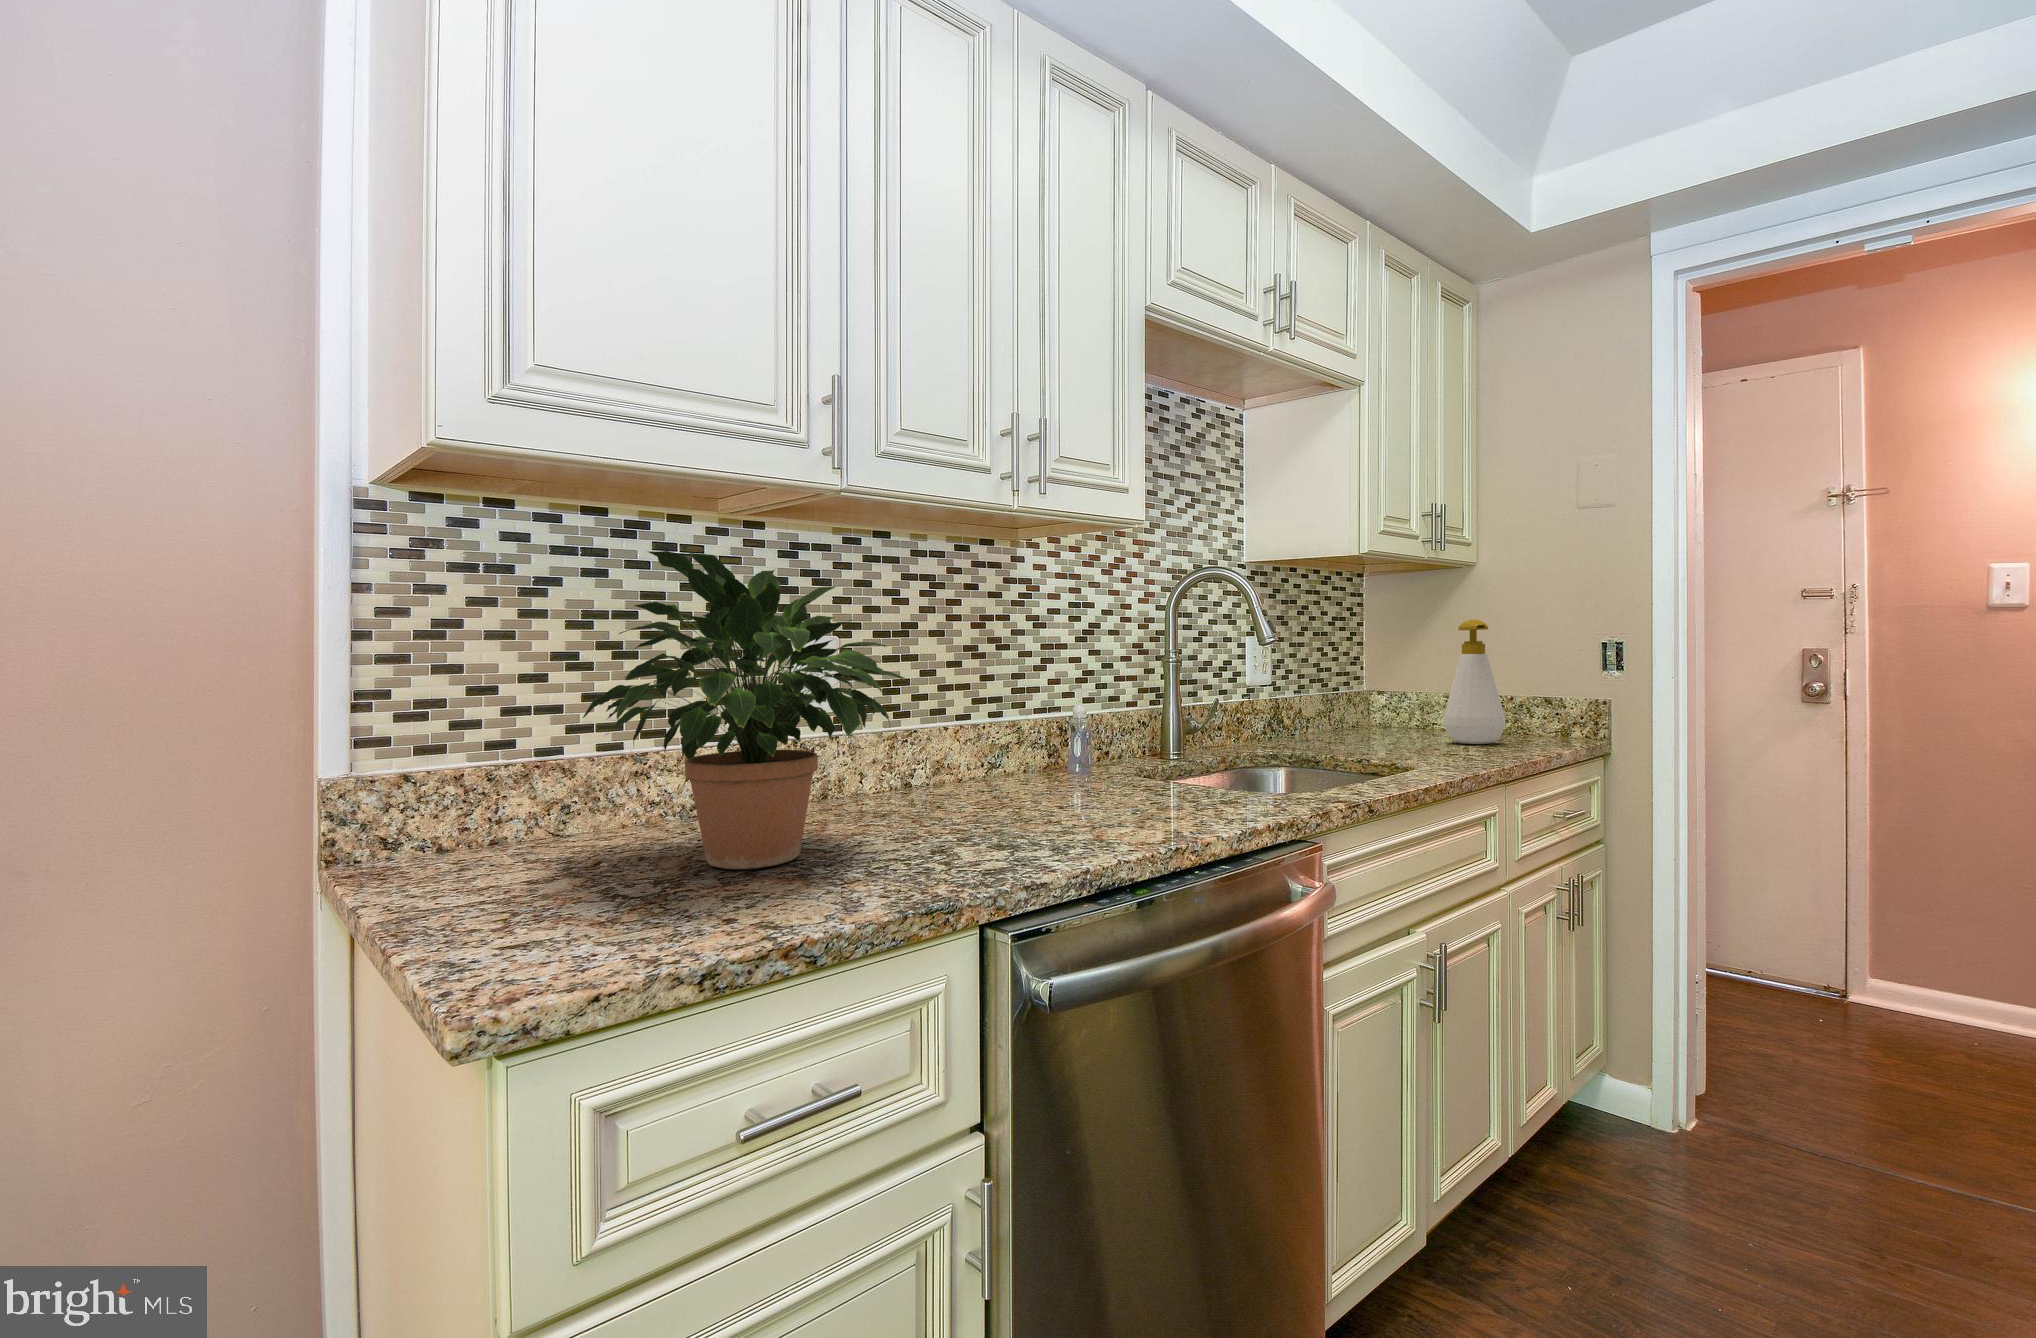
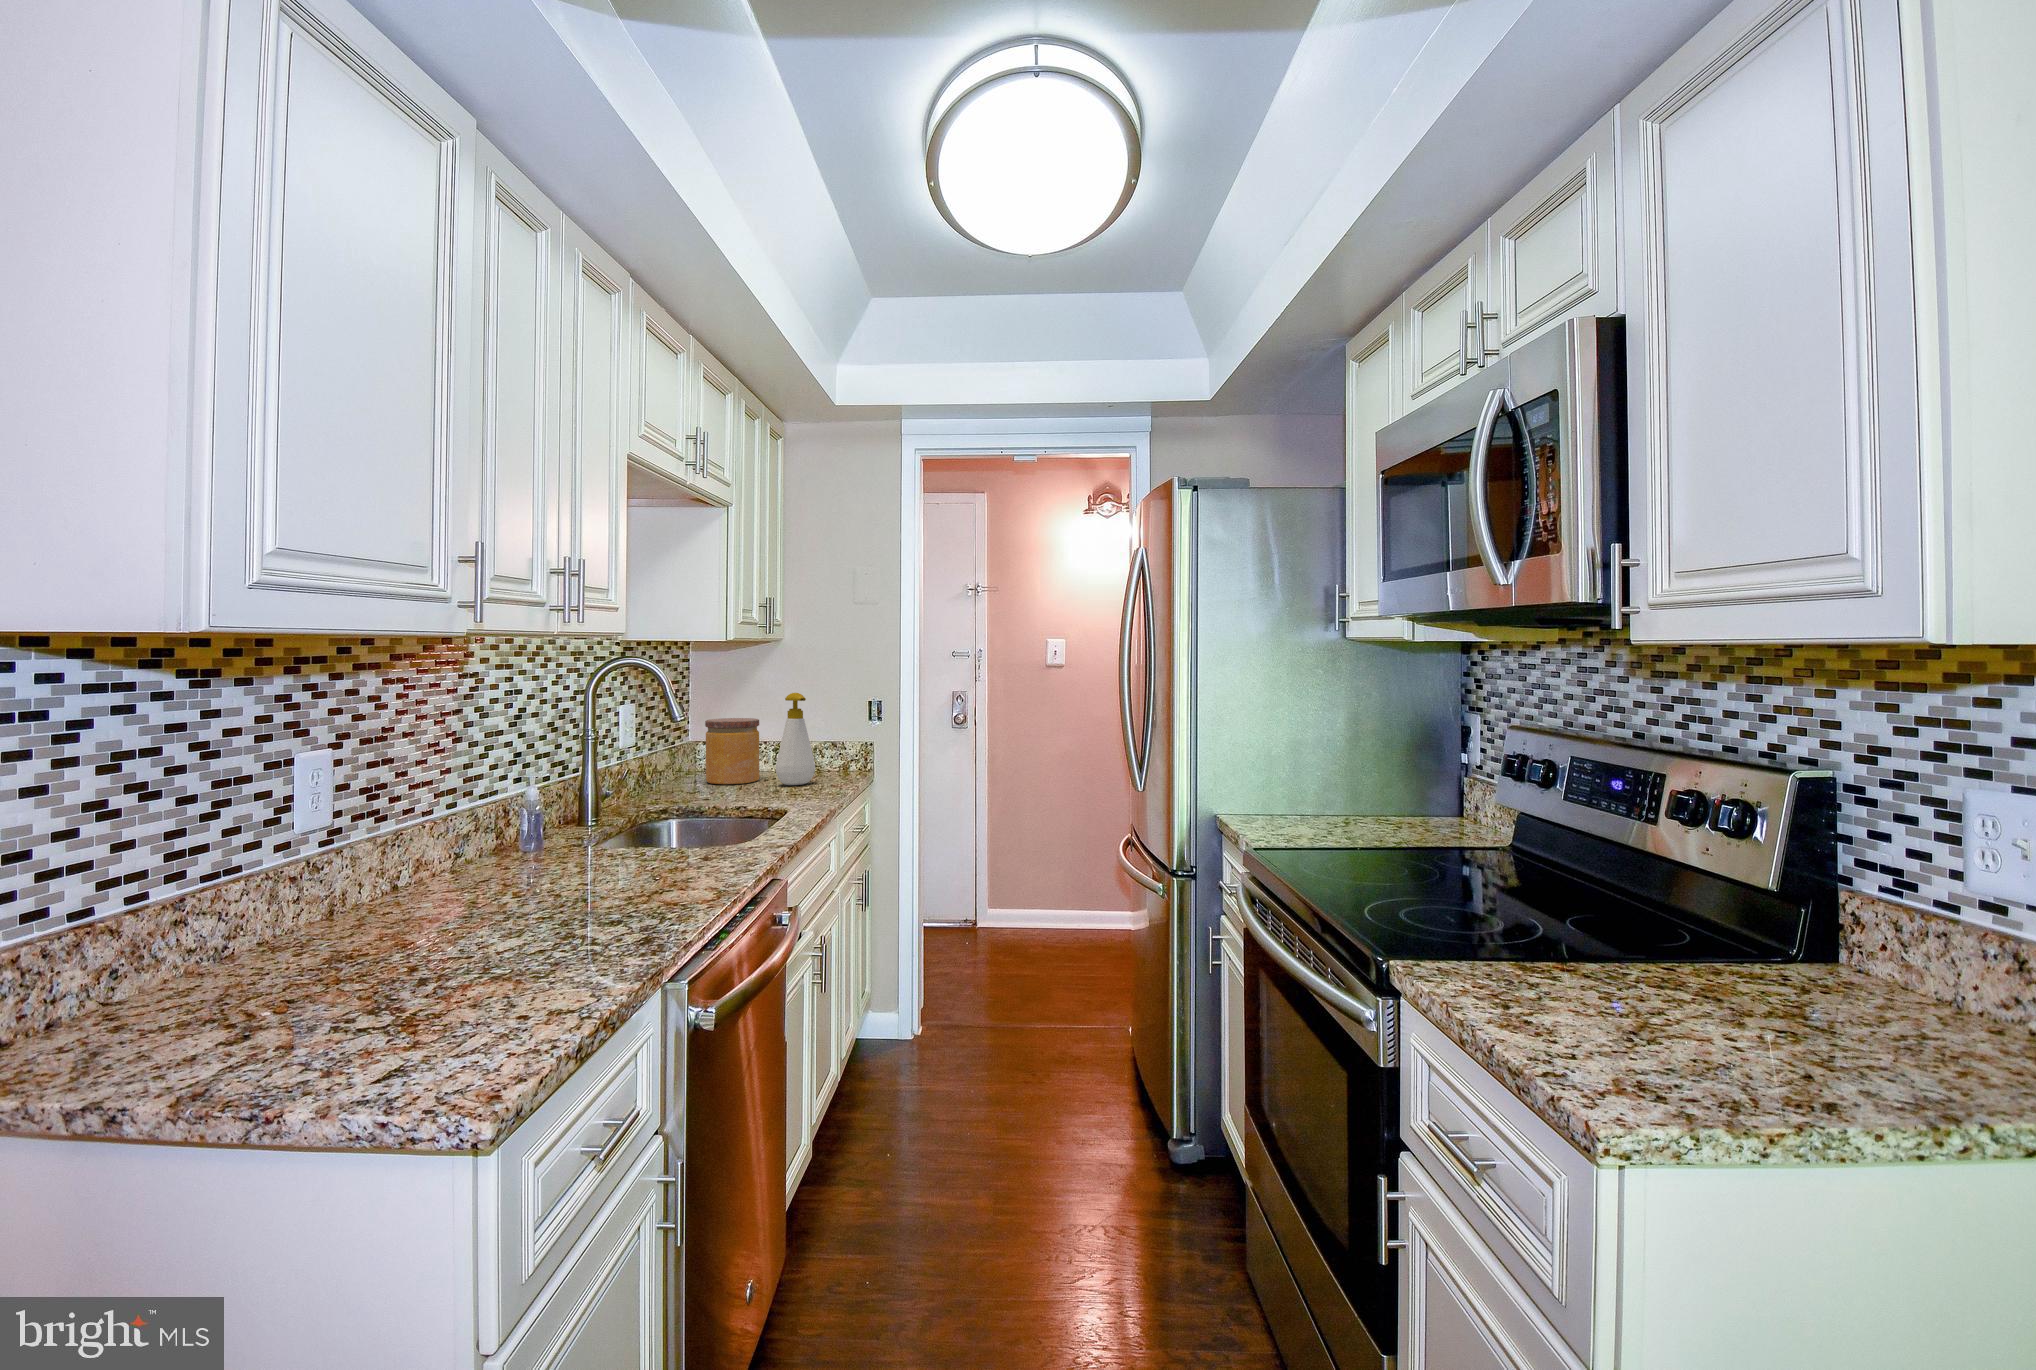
potted plant: present [583,551,905,869] -> none [266,703,598,971]
jar: none [1360,659,1431,737] -> present [705,718,759,784]

